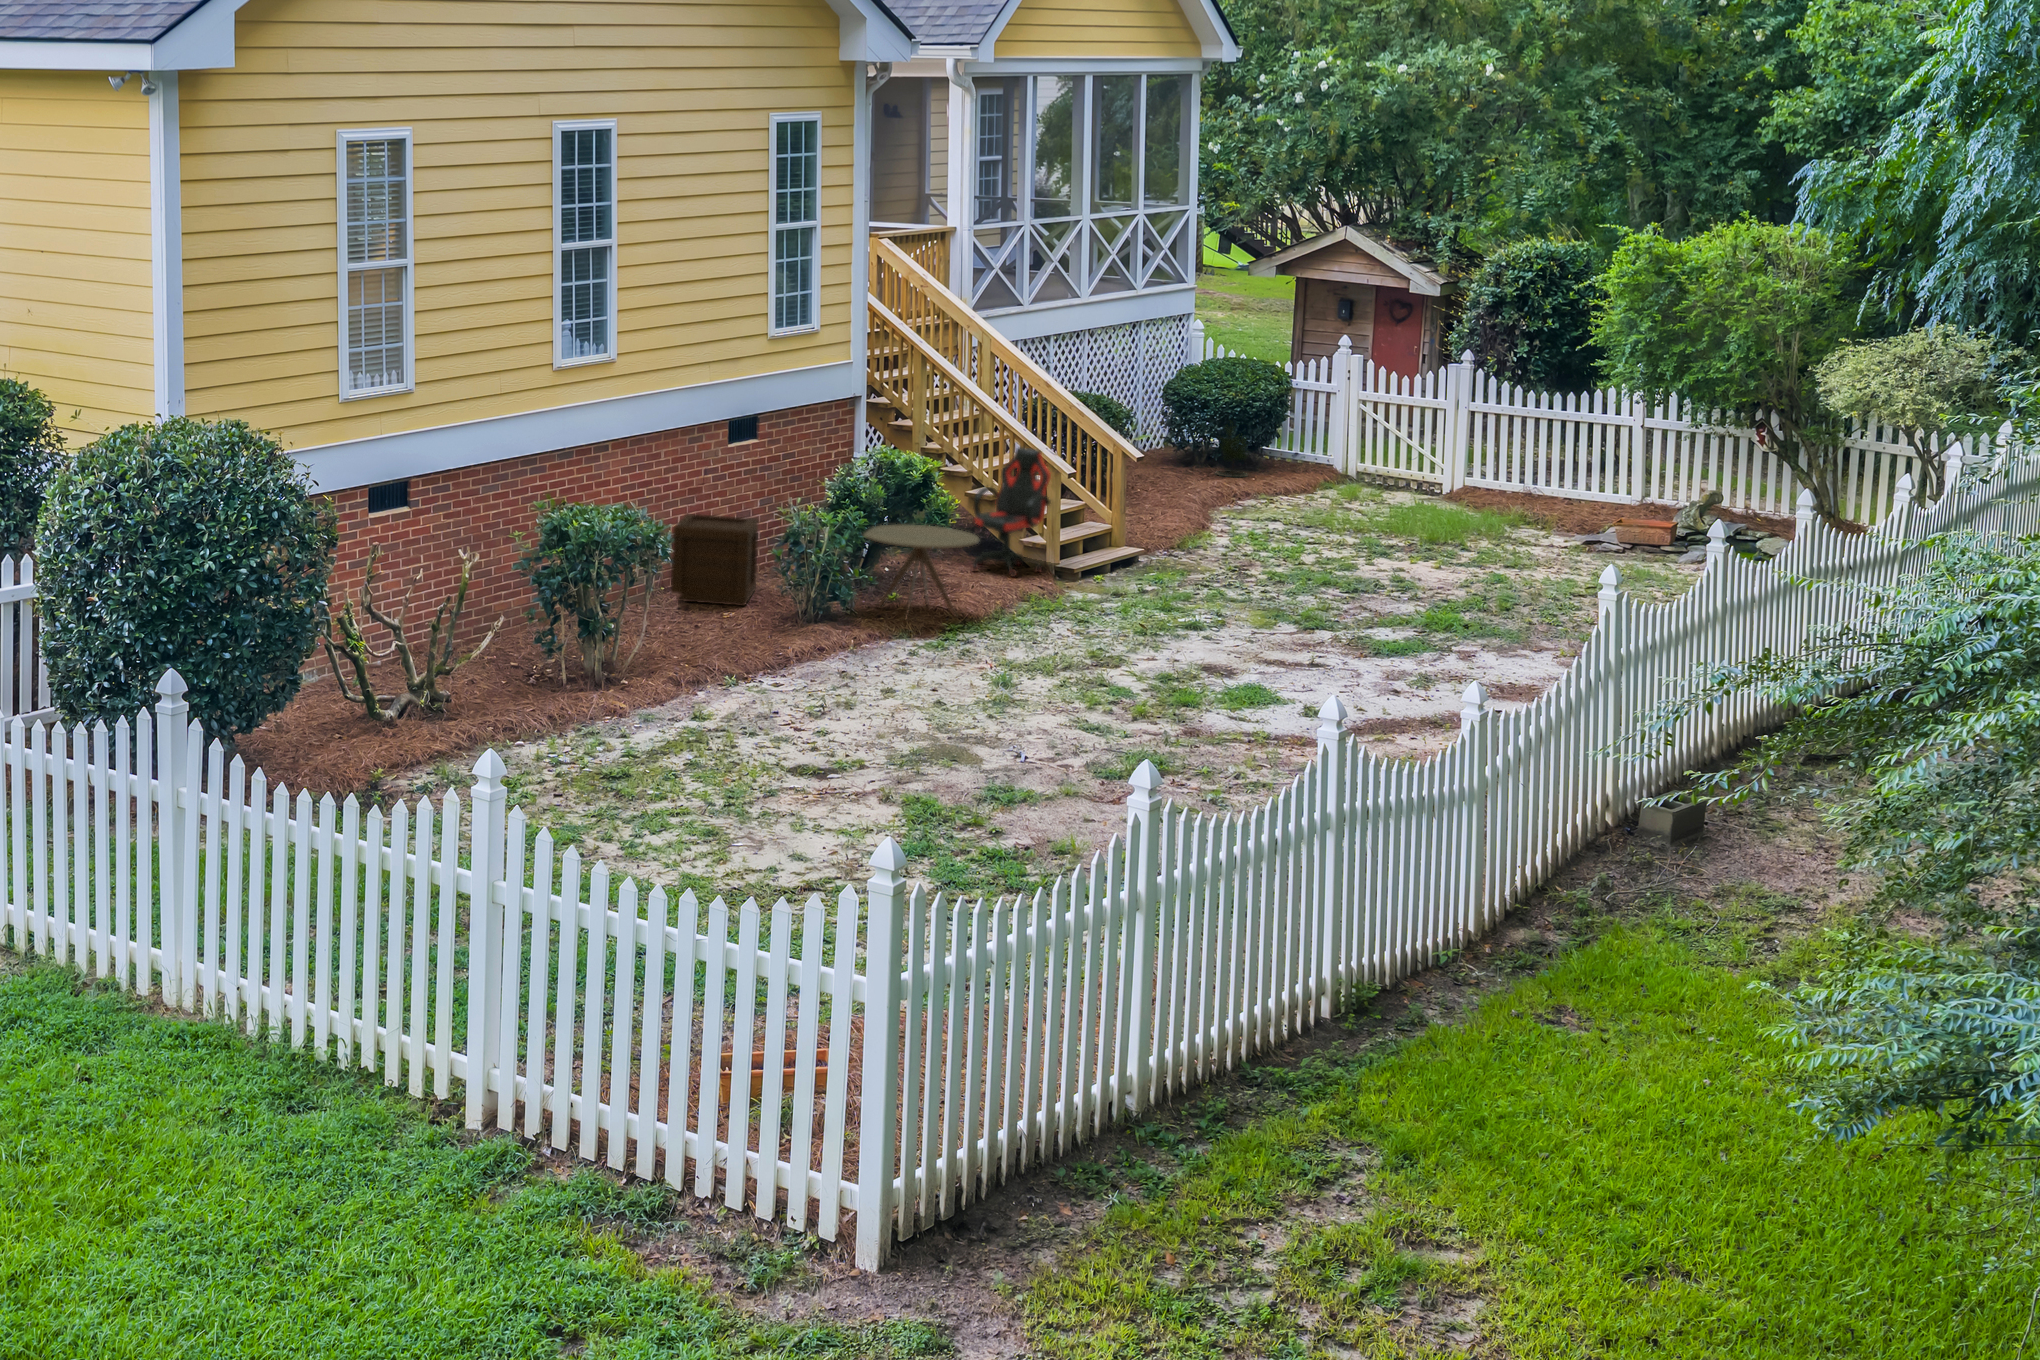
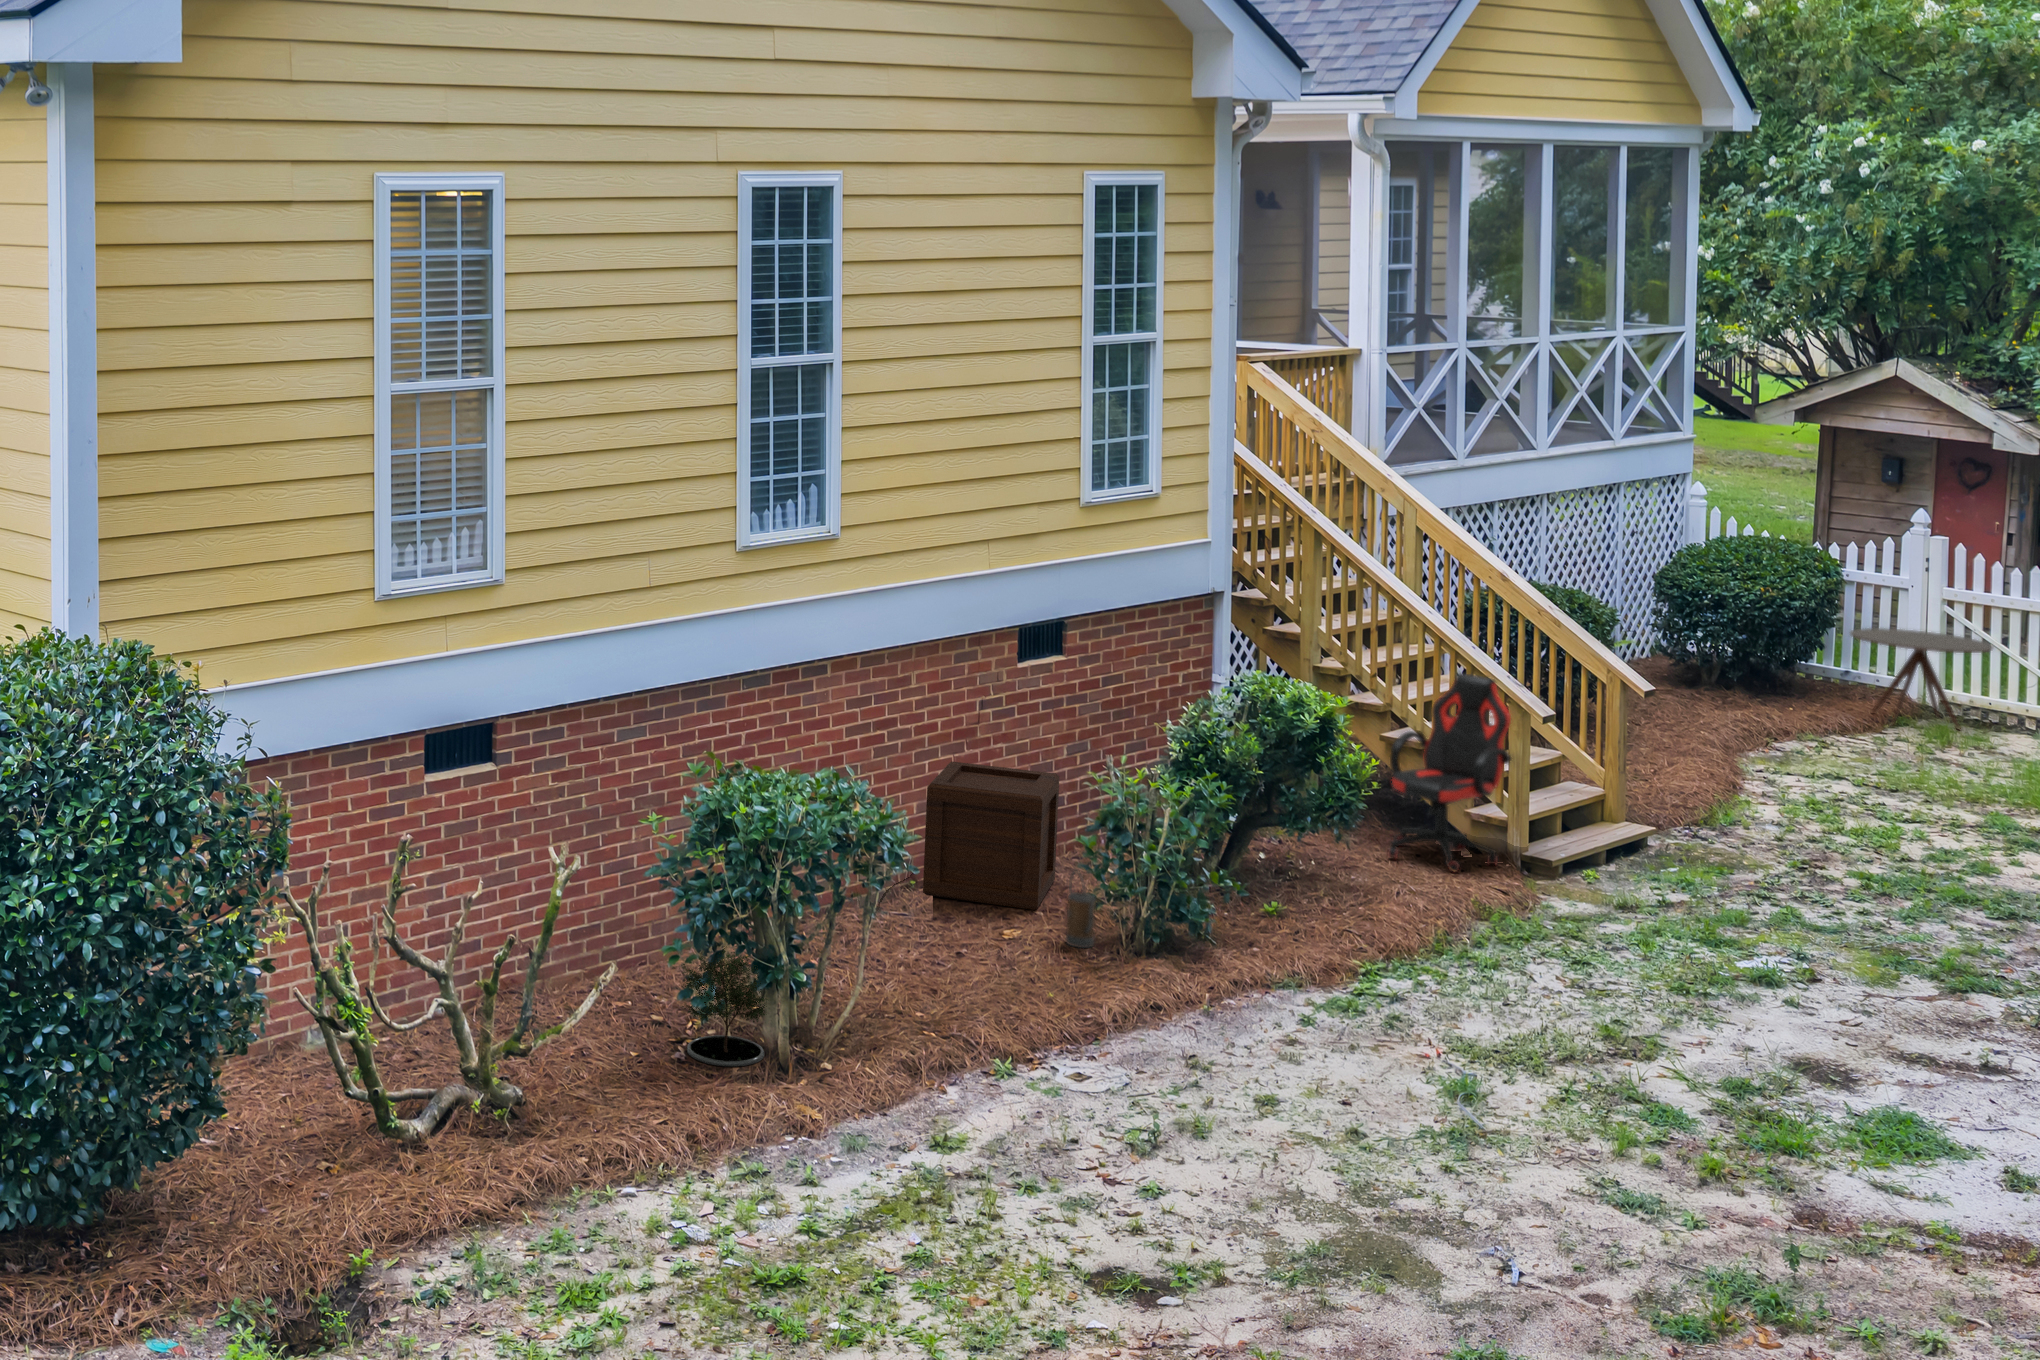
potted tree: present [1217,423,1247,477] -> present [682,946,768,1067]
round table: present [864,525,980,619] -> present [1850,628,1993,731]
watering can: none [765,575,785,624] -> present [1066,871,1096,948]

